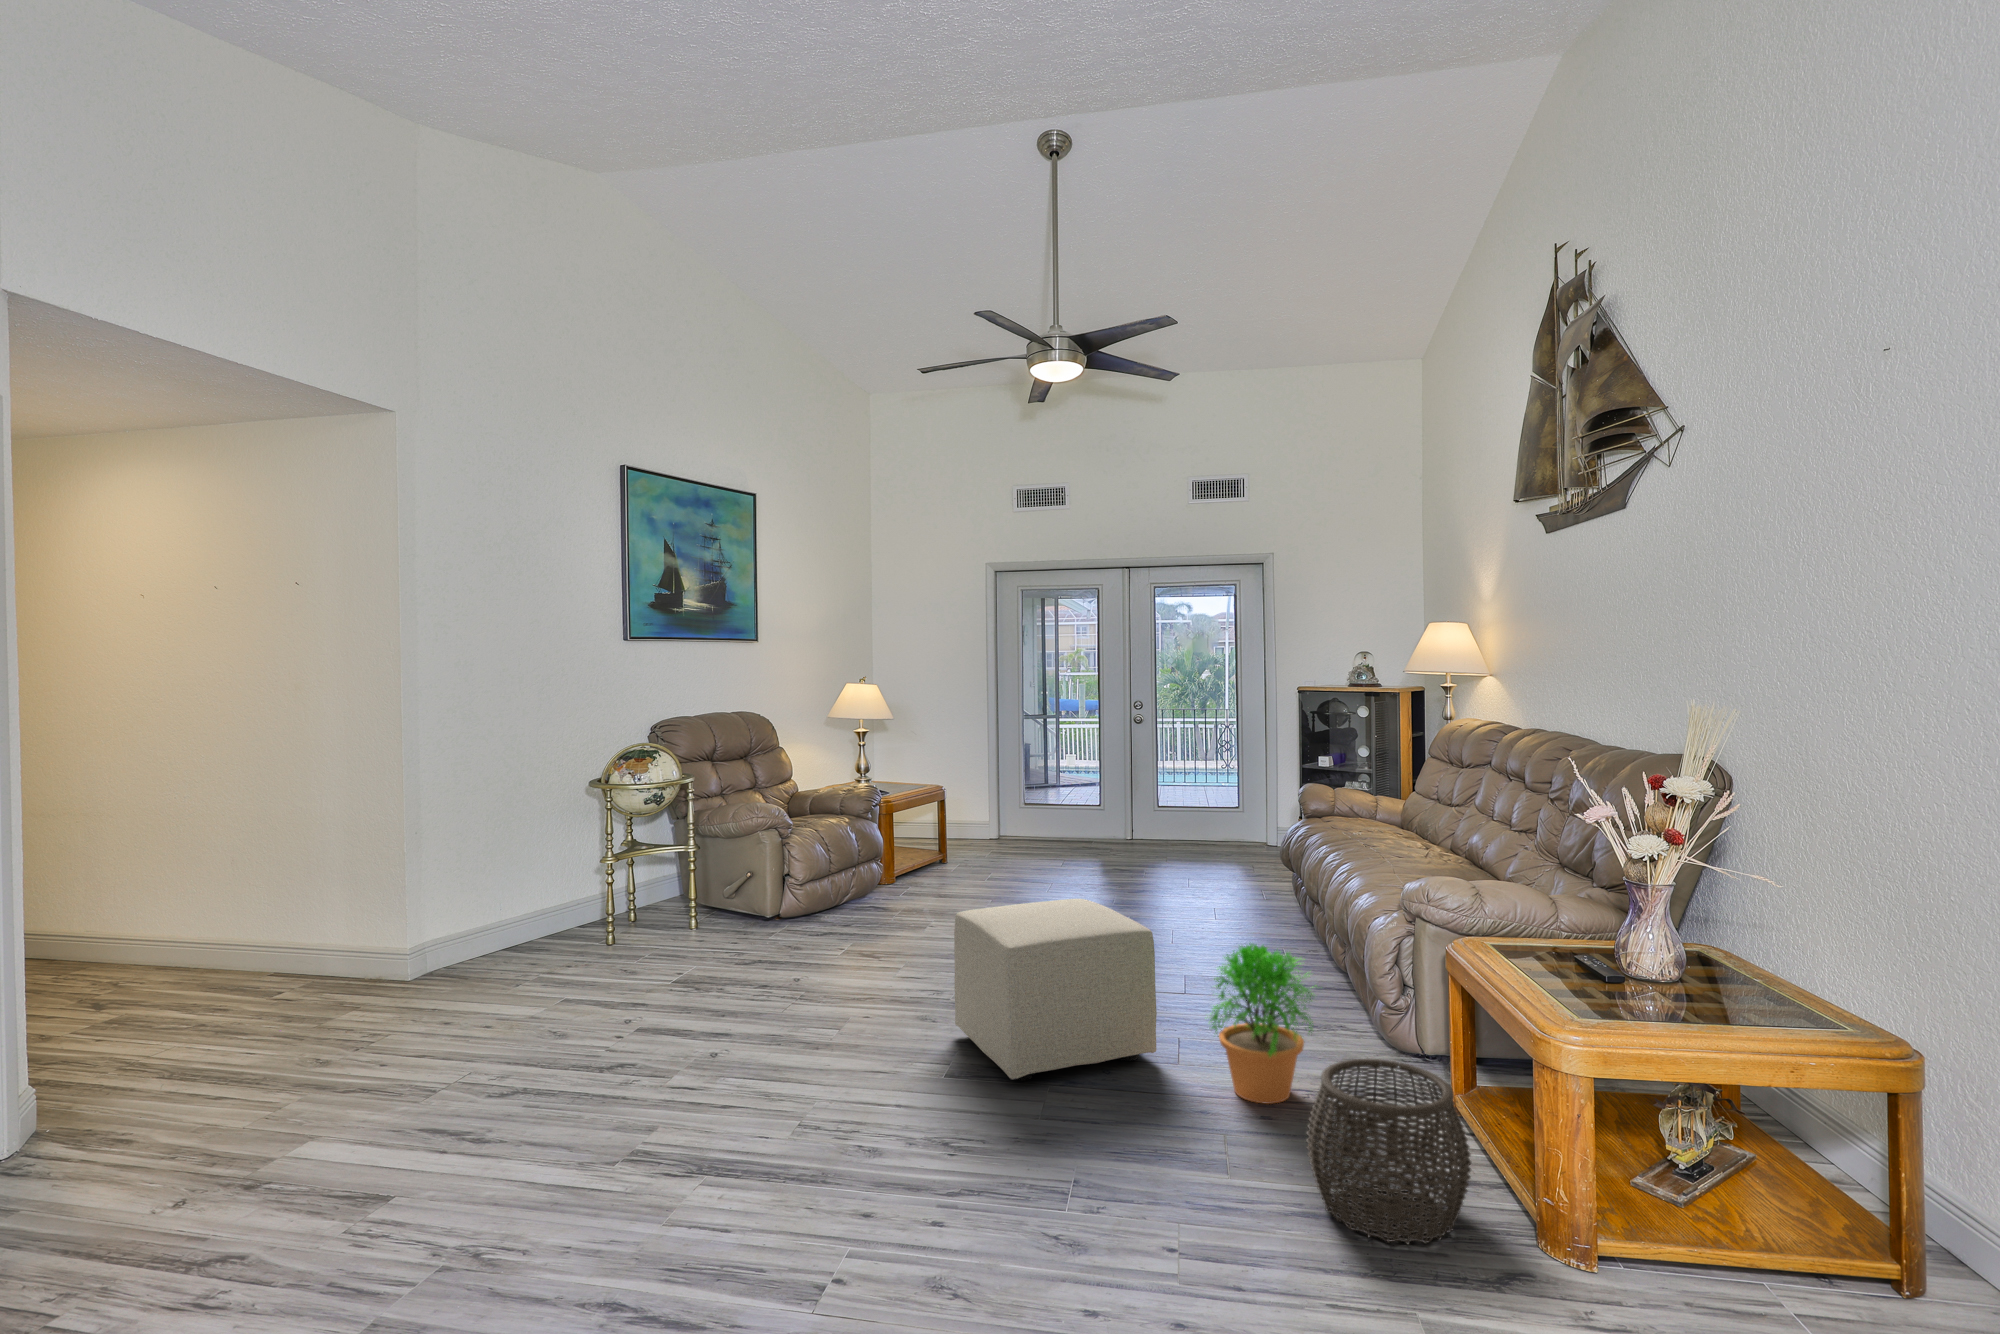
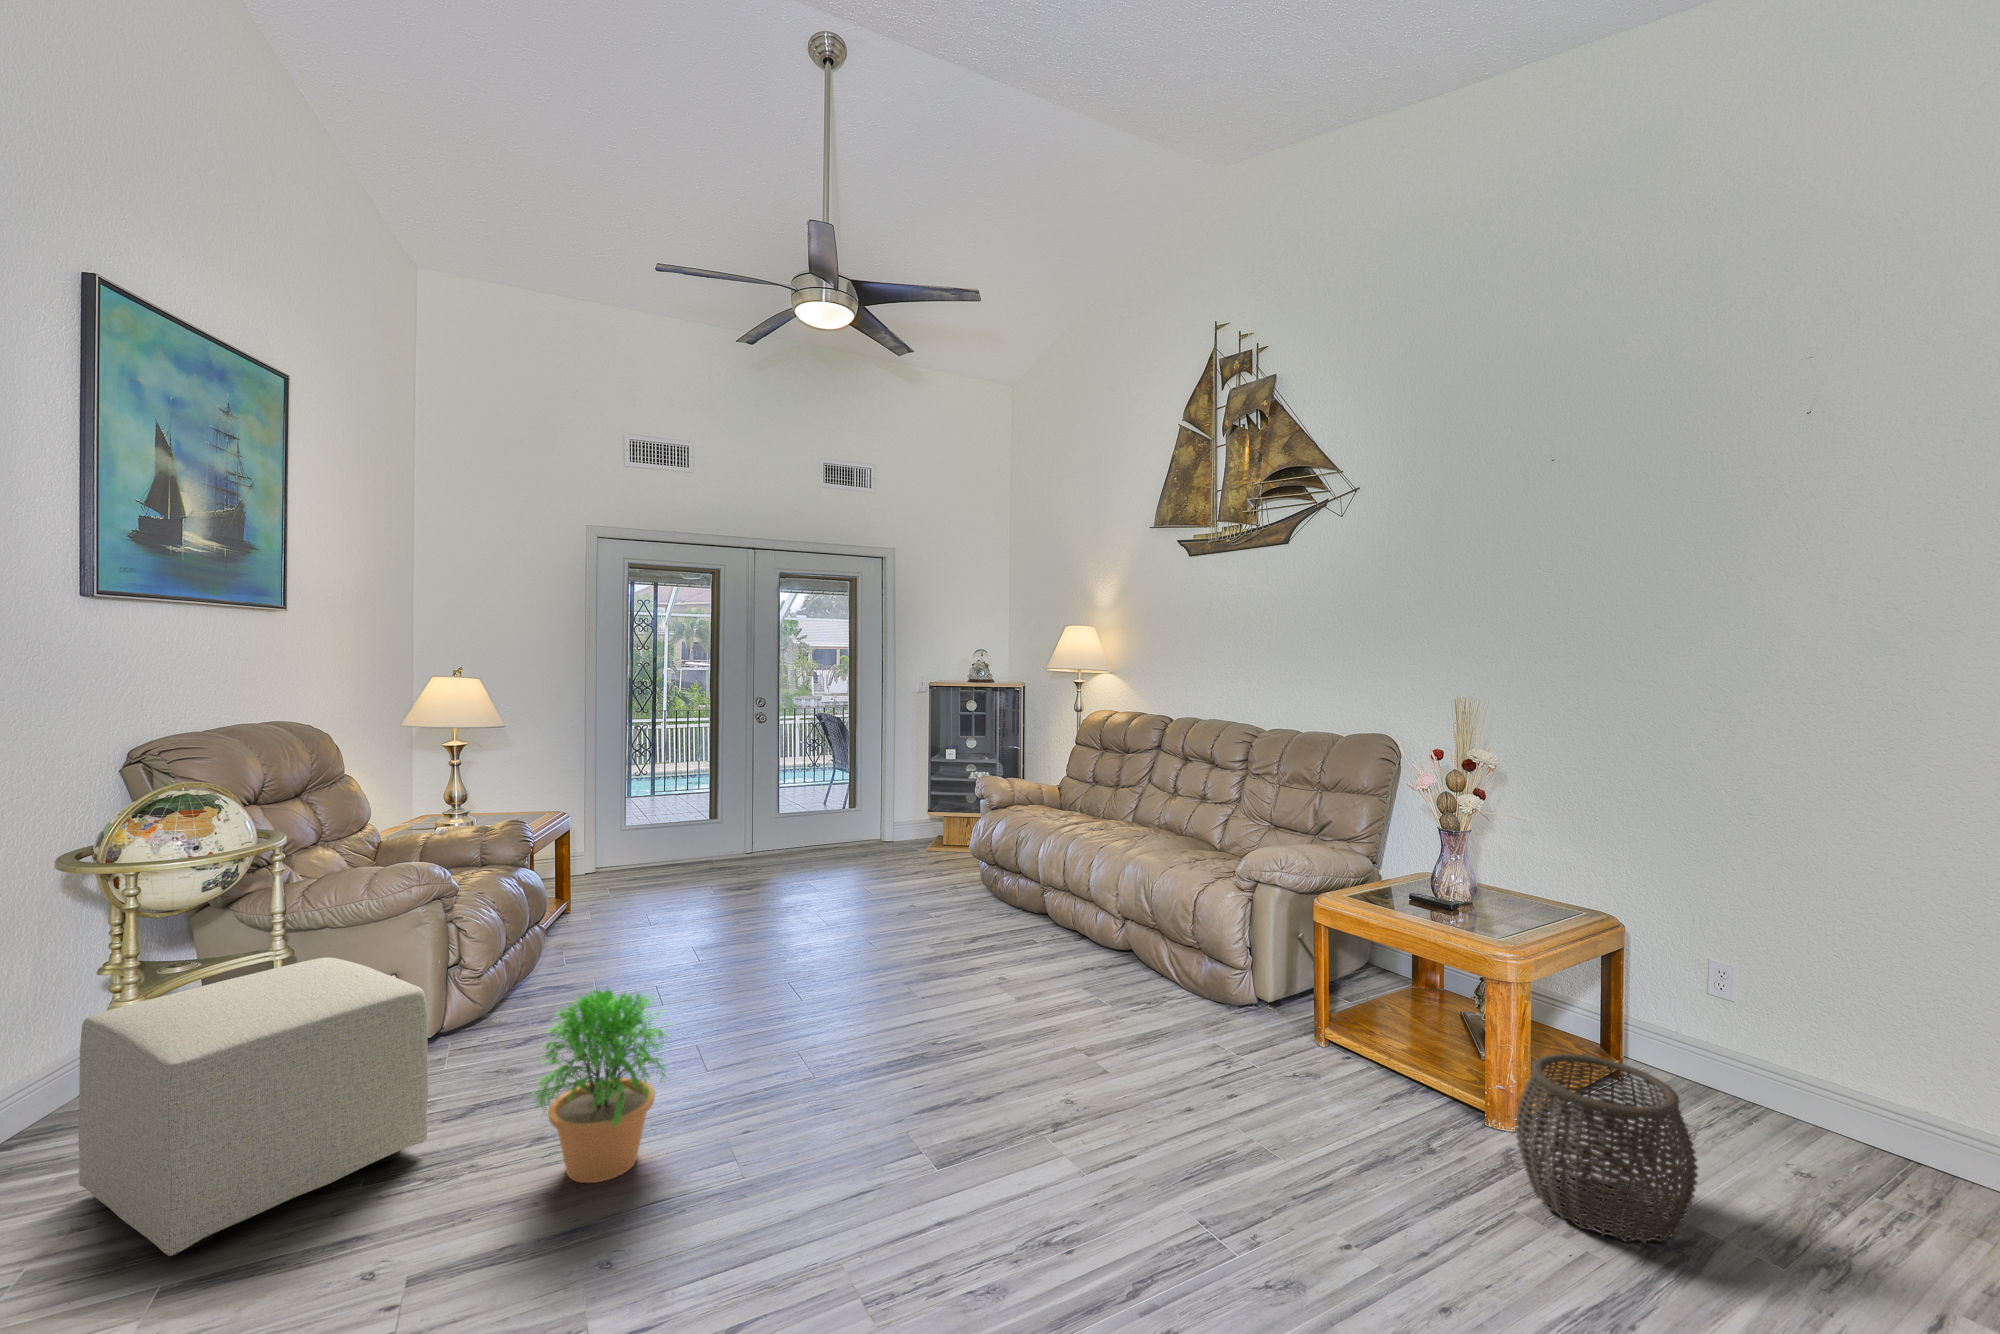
ottoman: present [954,899,1157,1080] -> present [78,958,428,1256]
potted plant: present [1209,944,1313,1104] -> present [532,989,667,1183]

